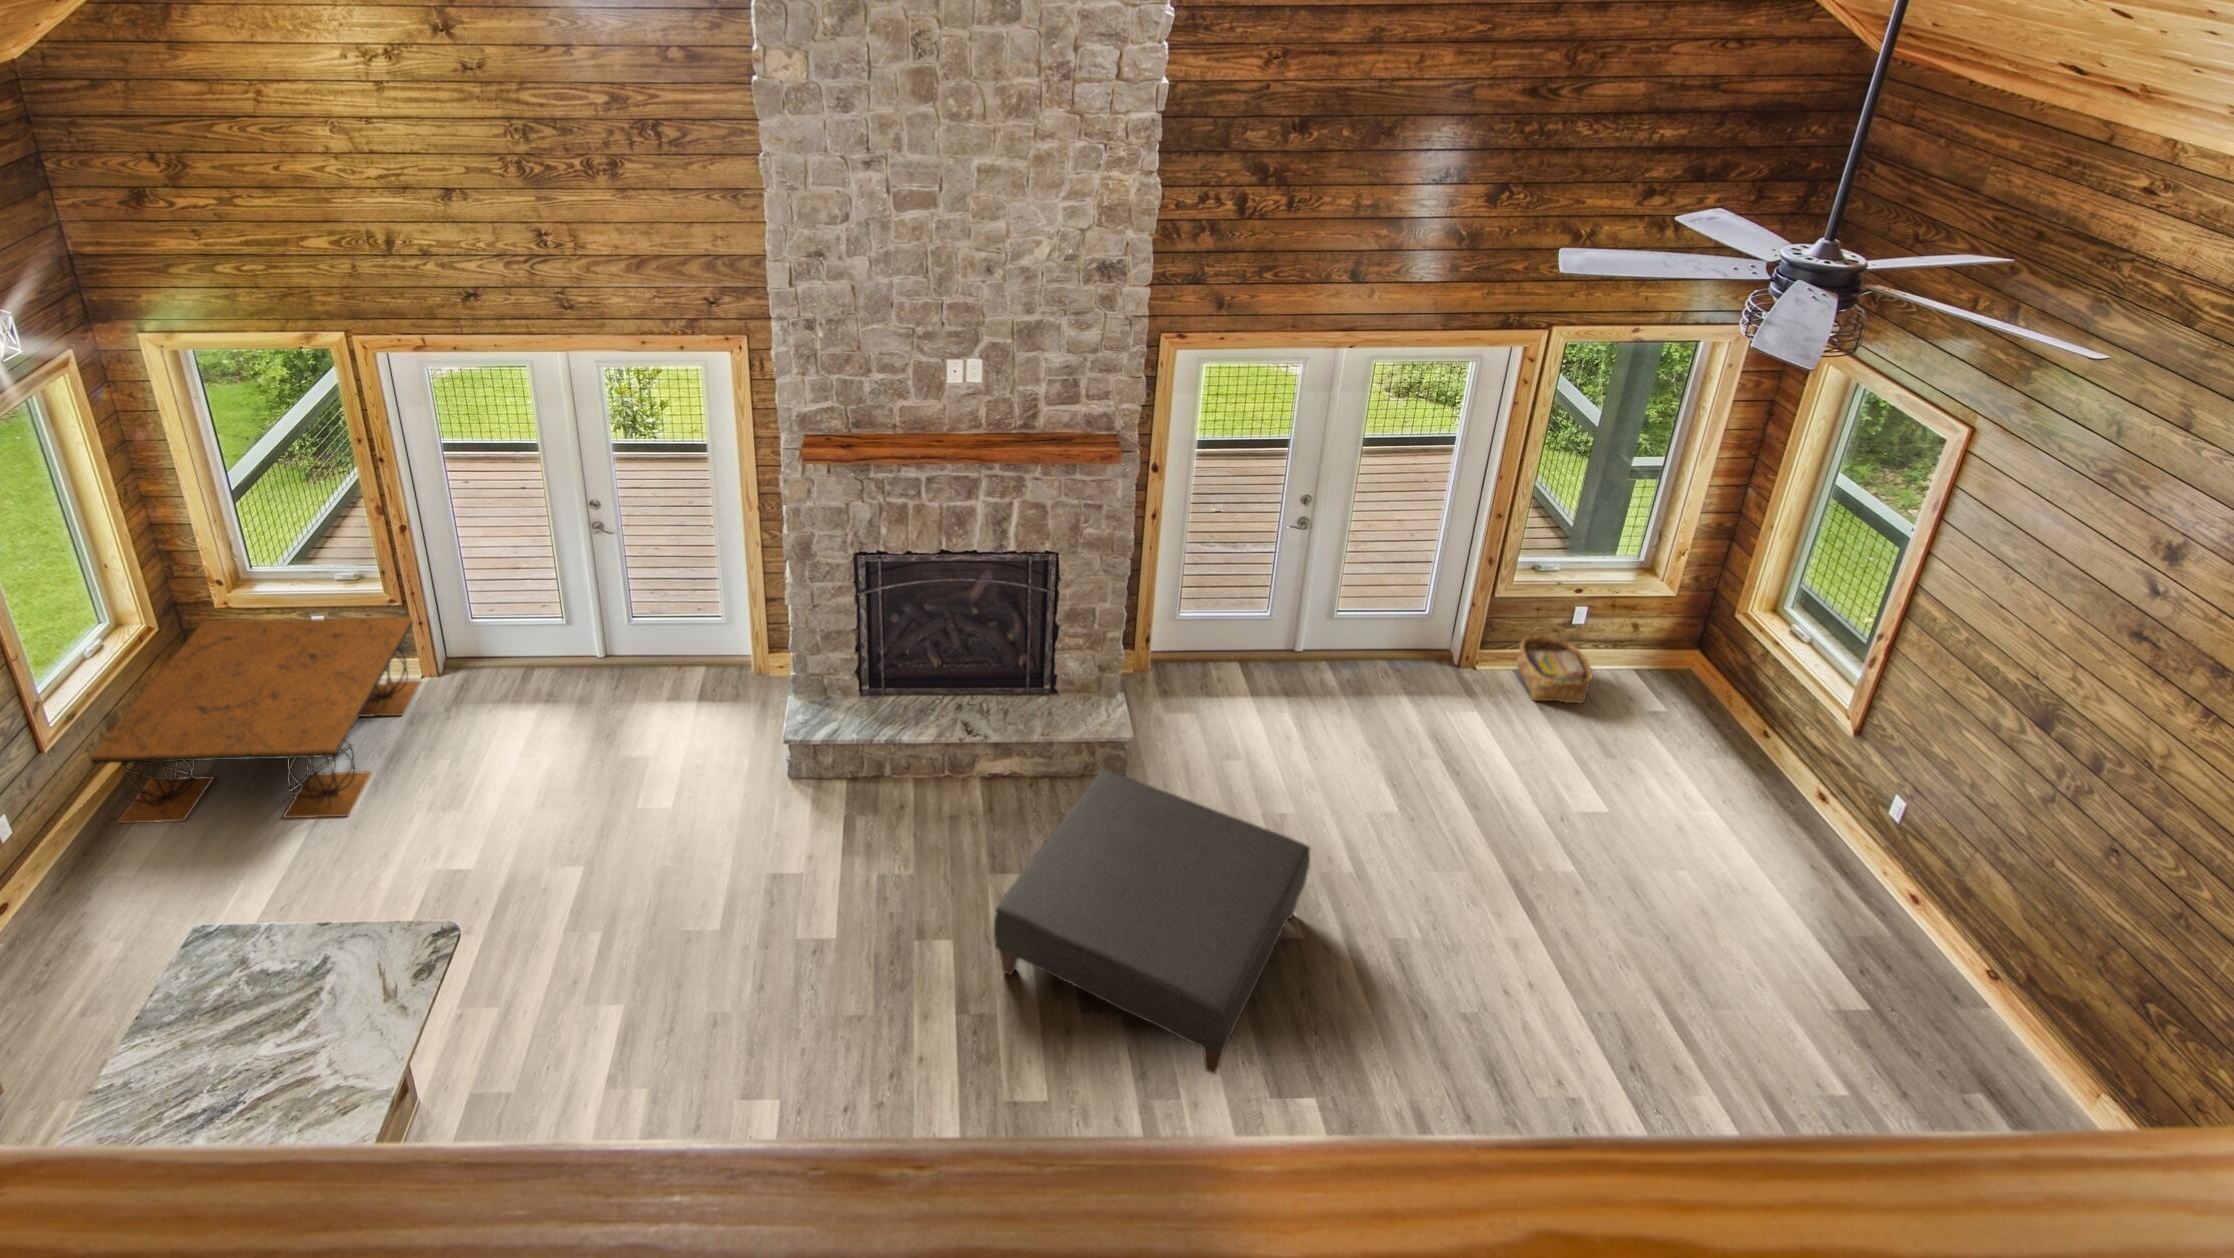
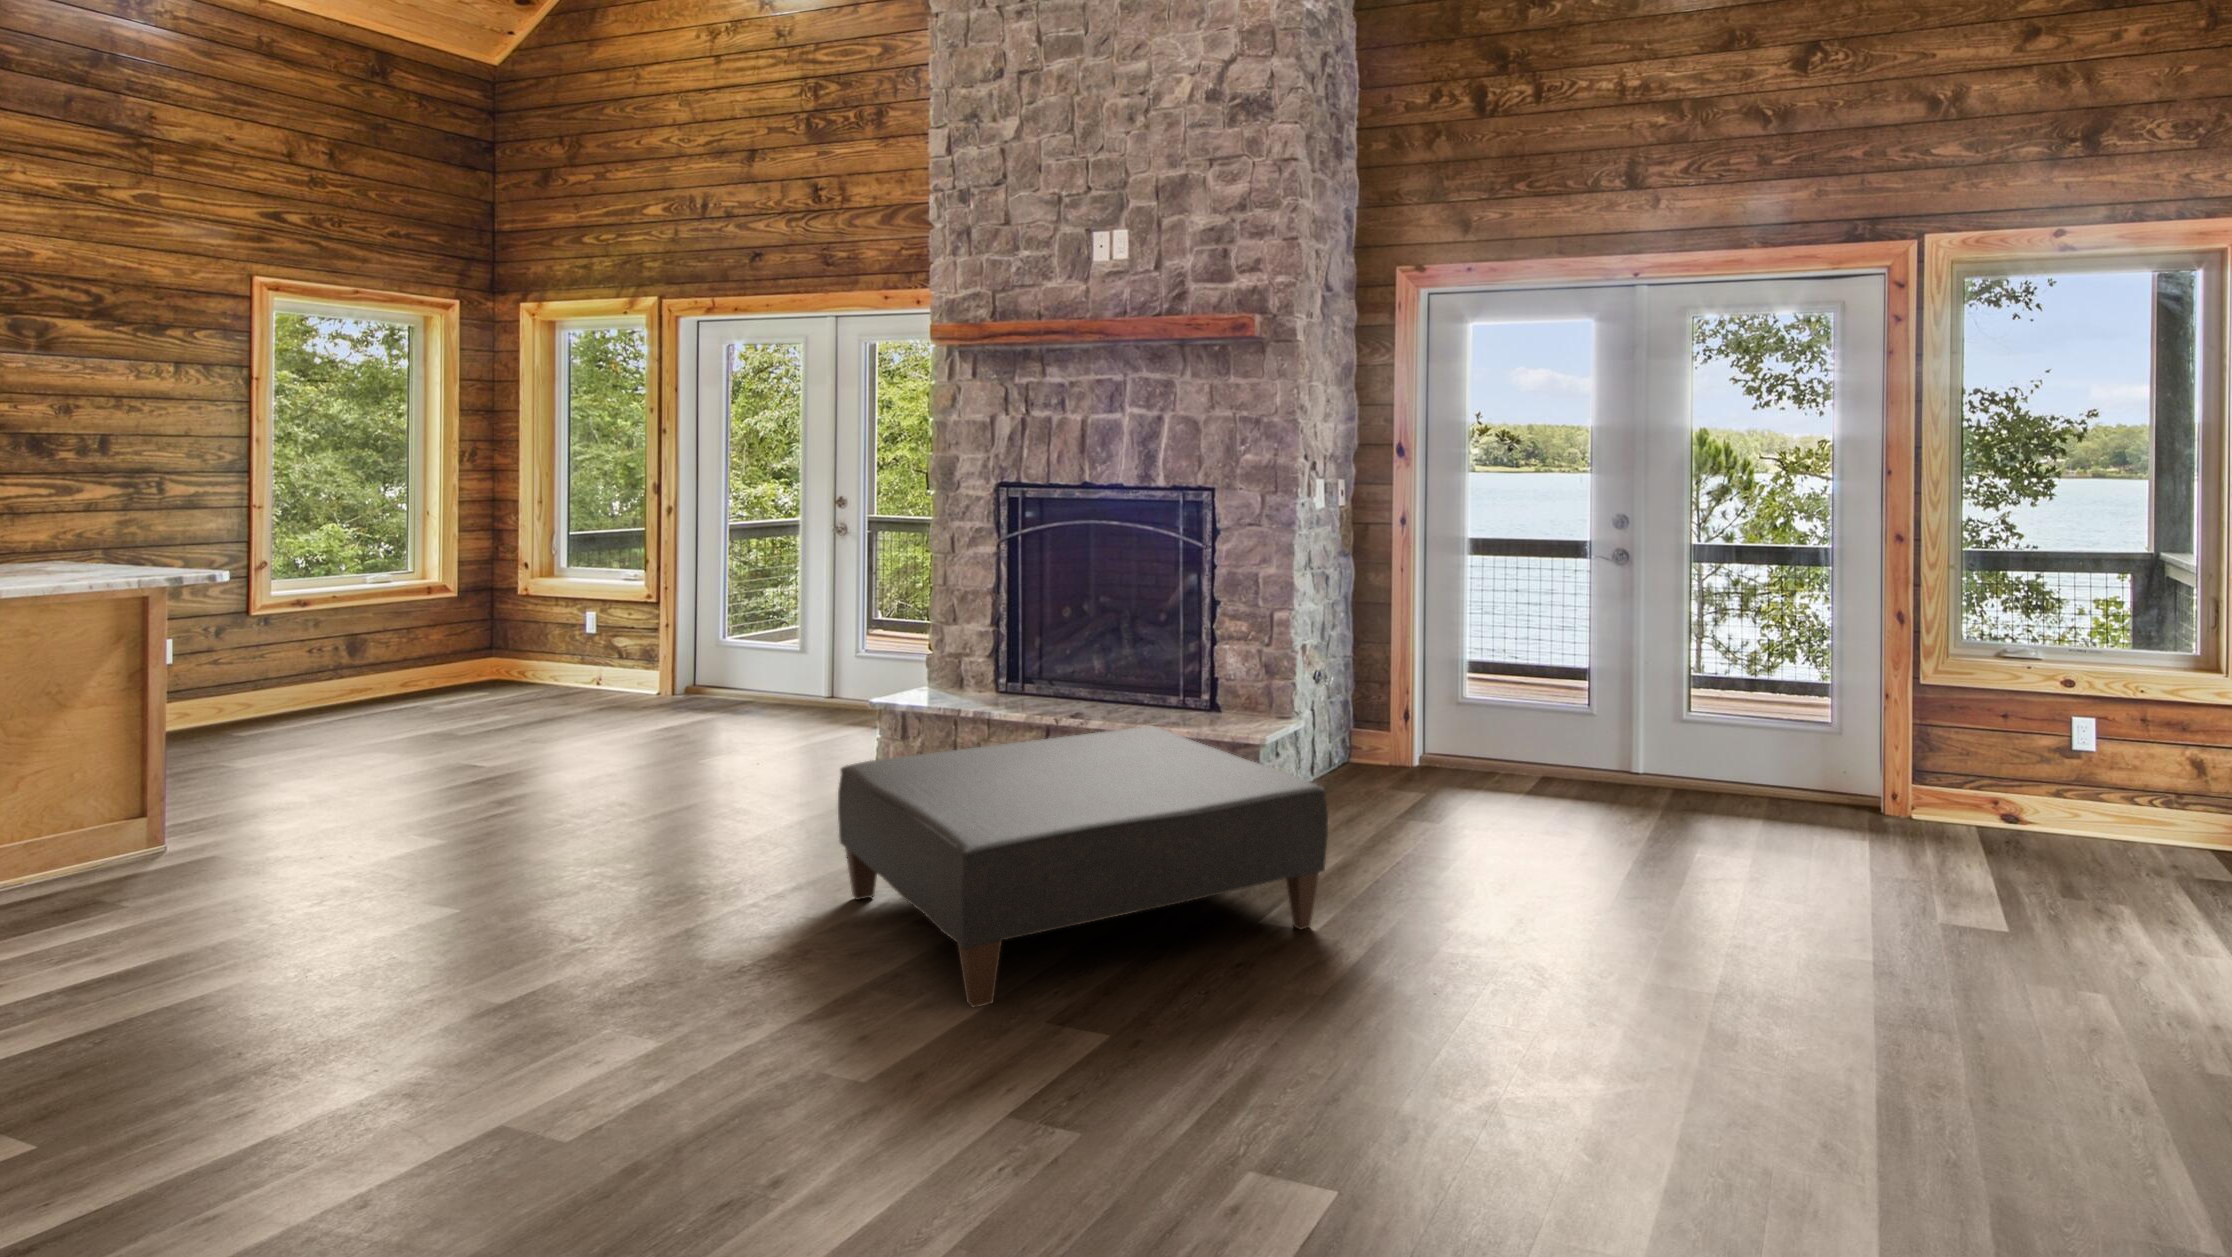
coffee table: present [90,617,420,823] -> none [273,602,653,738]
woven basket: present [1517,626,1593,703] -> none [1962,749,2079,864]

